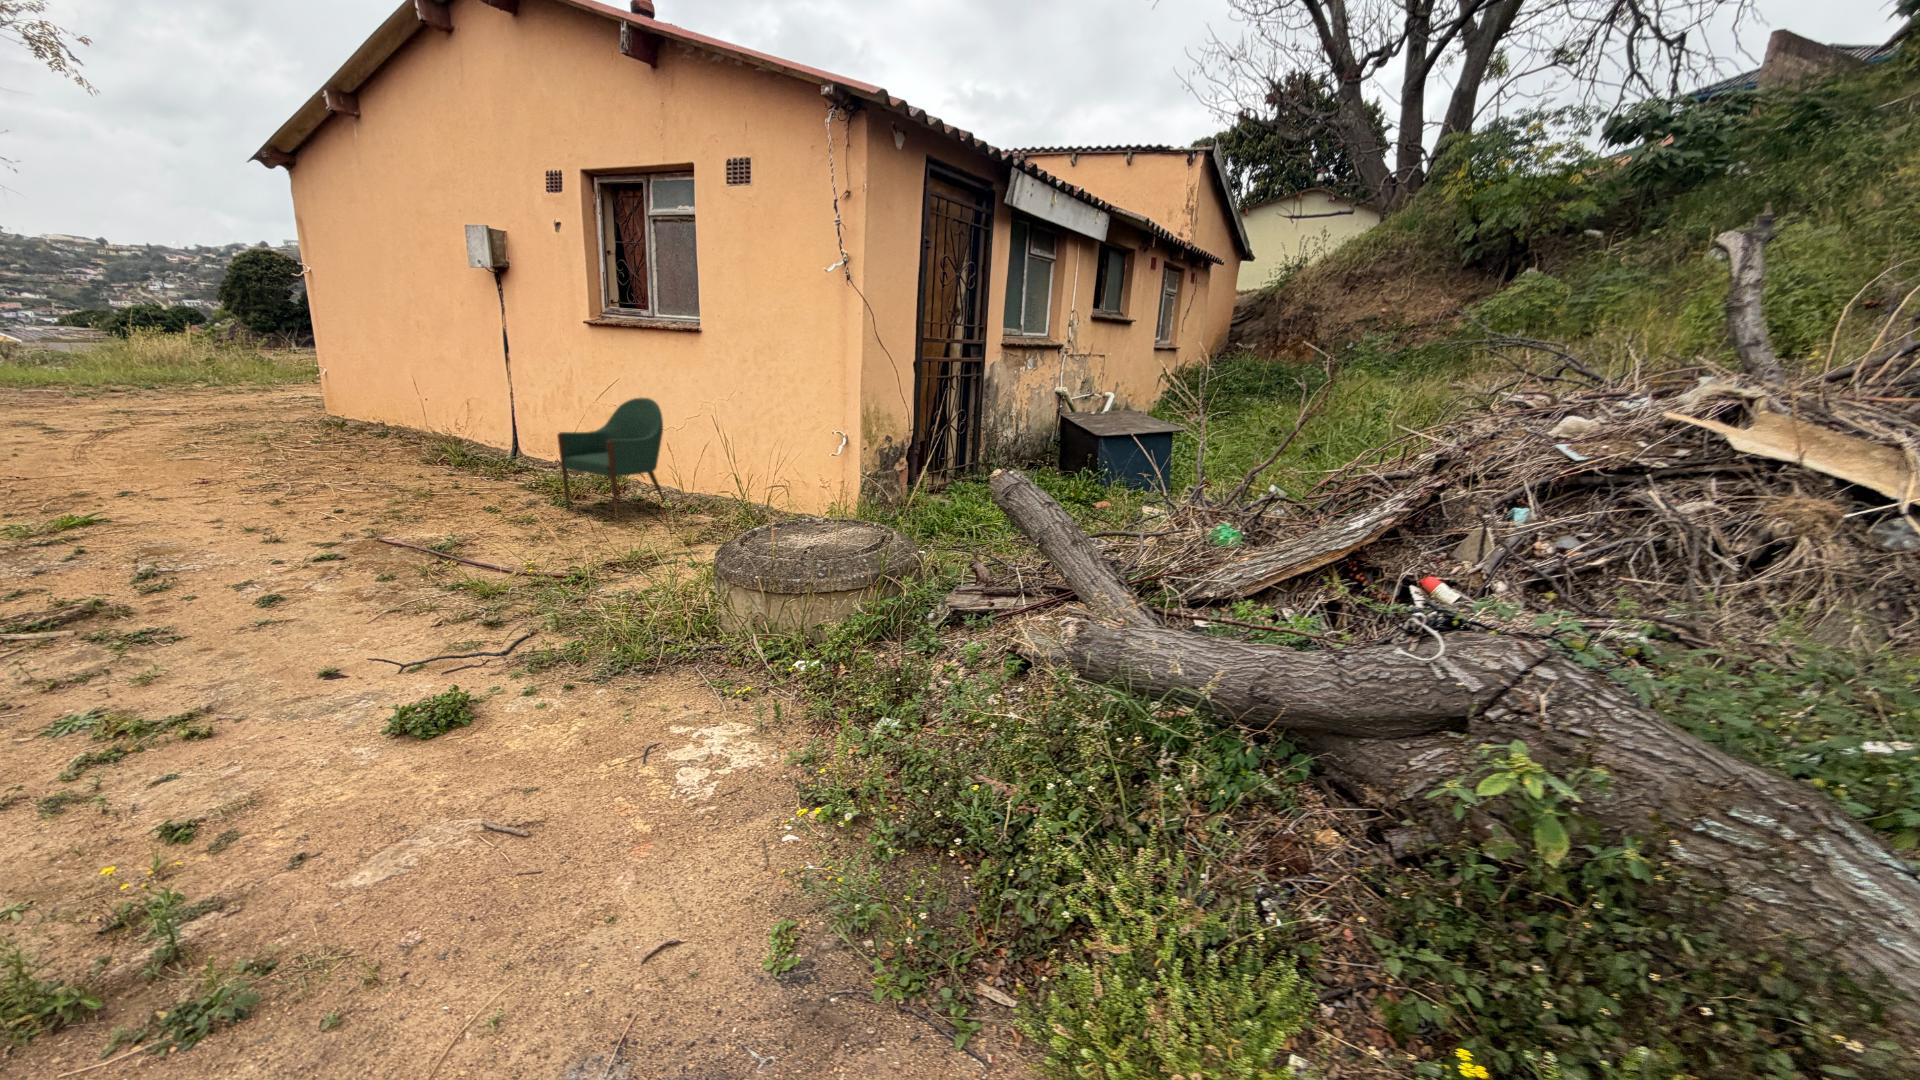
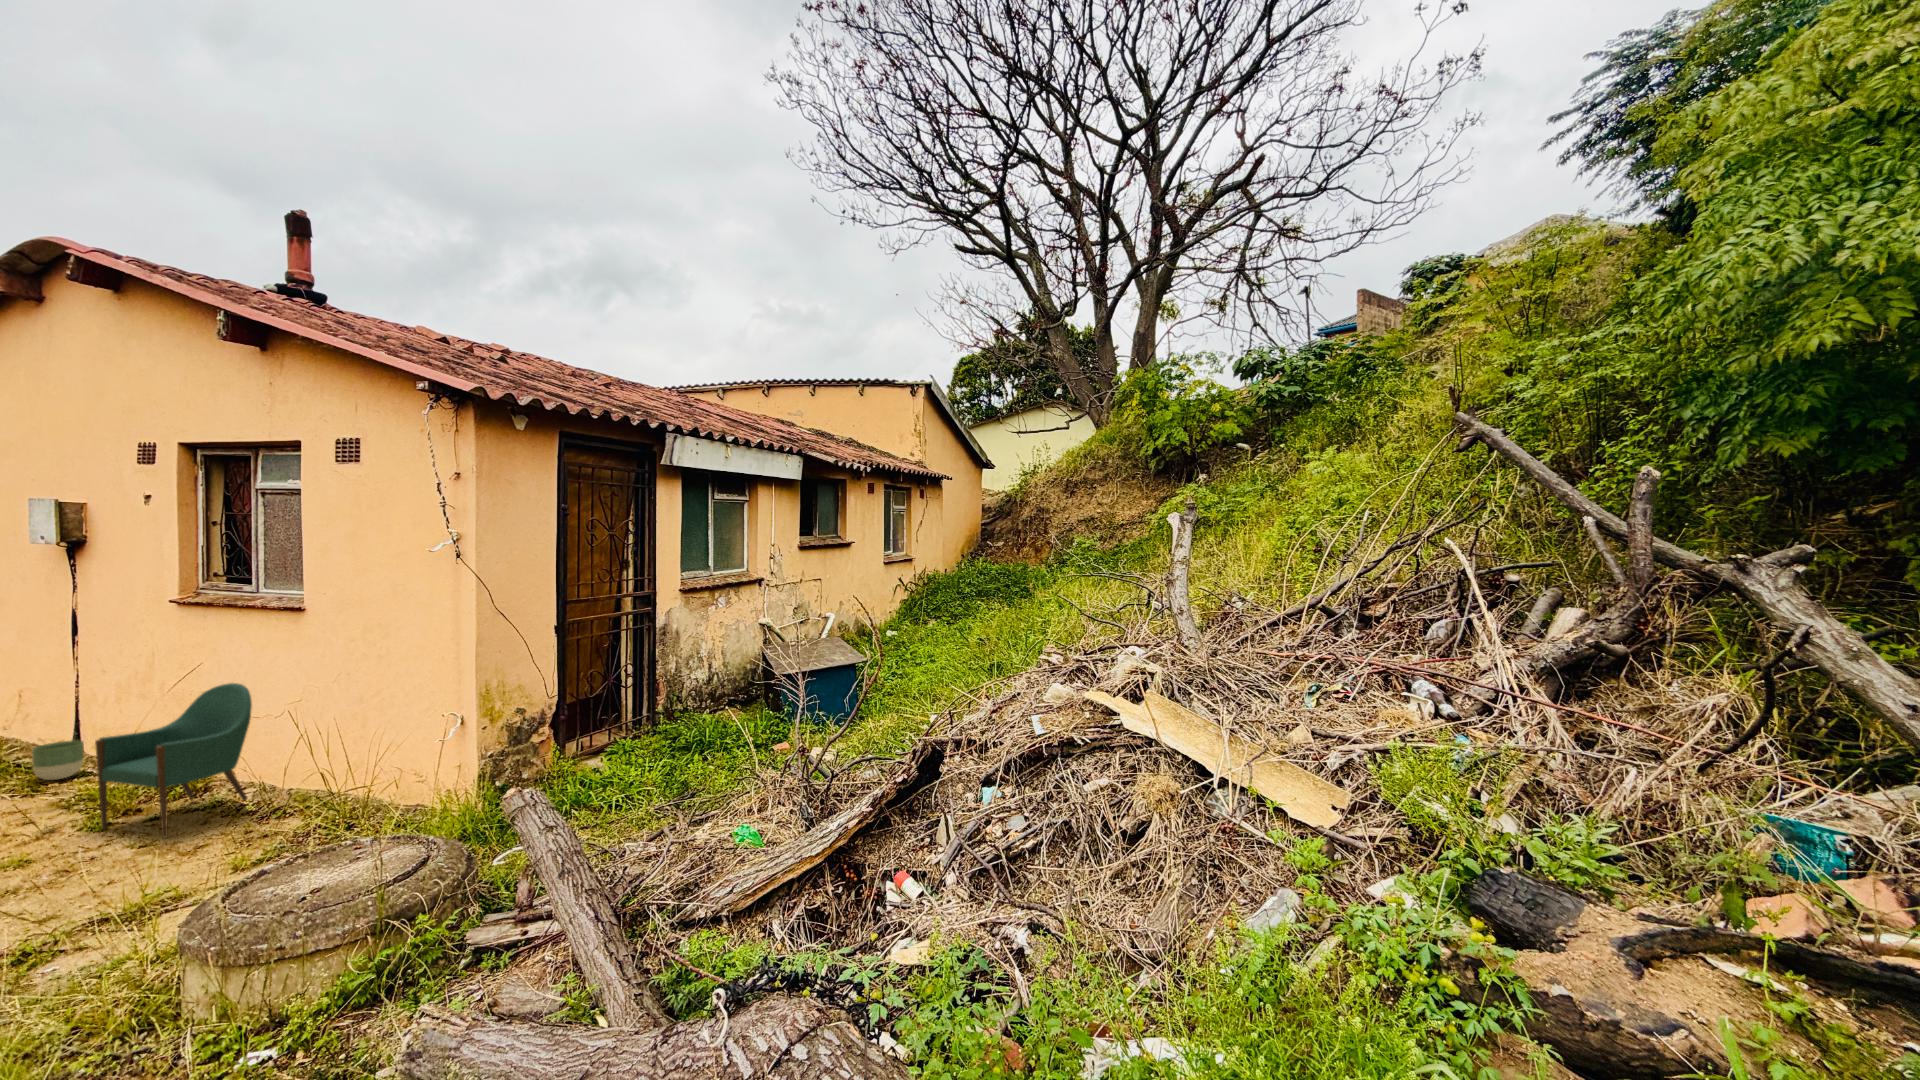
planter: none [494,443,527,473] -> present [32,740,84,780]

